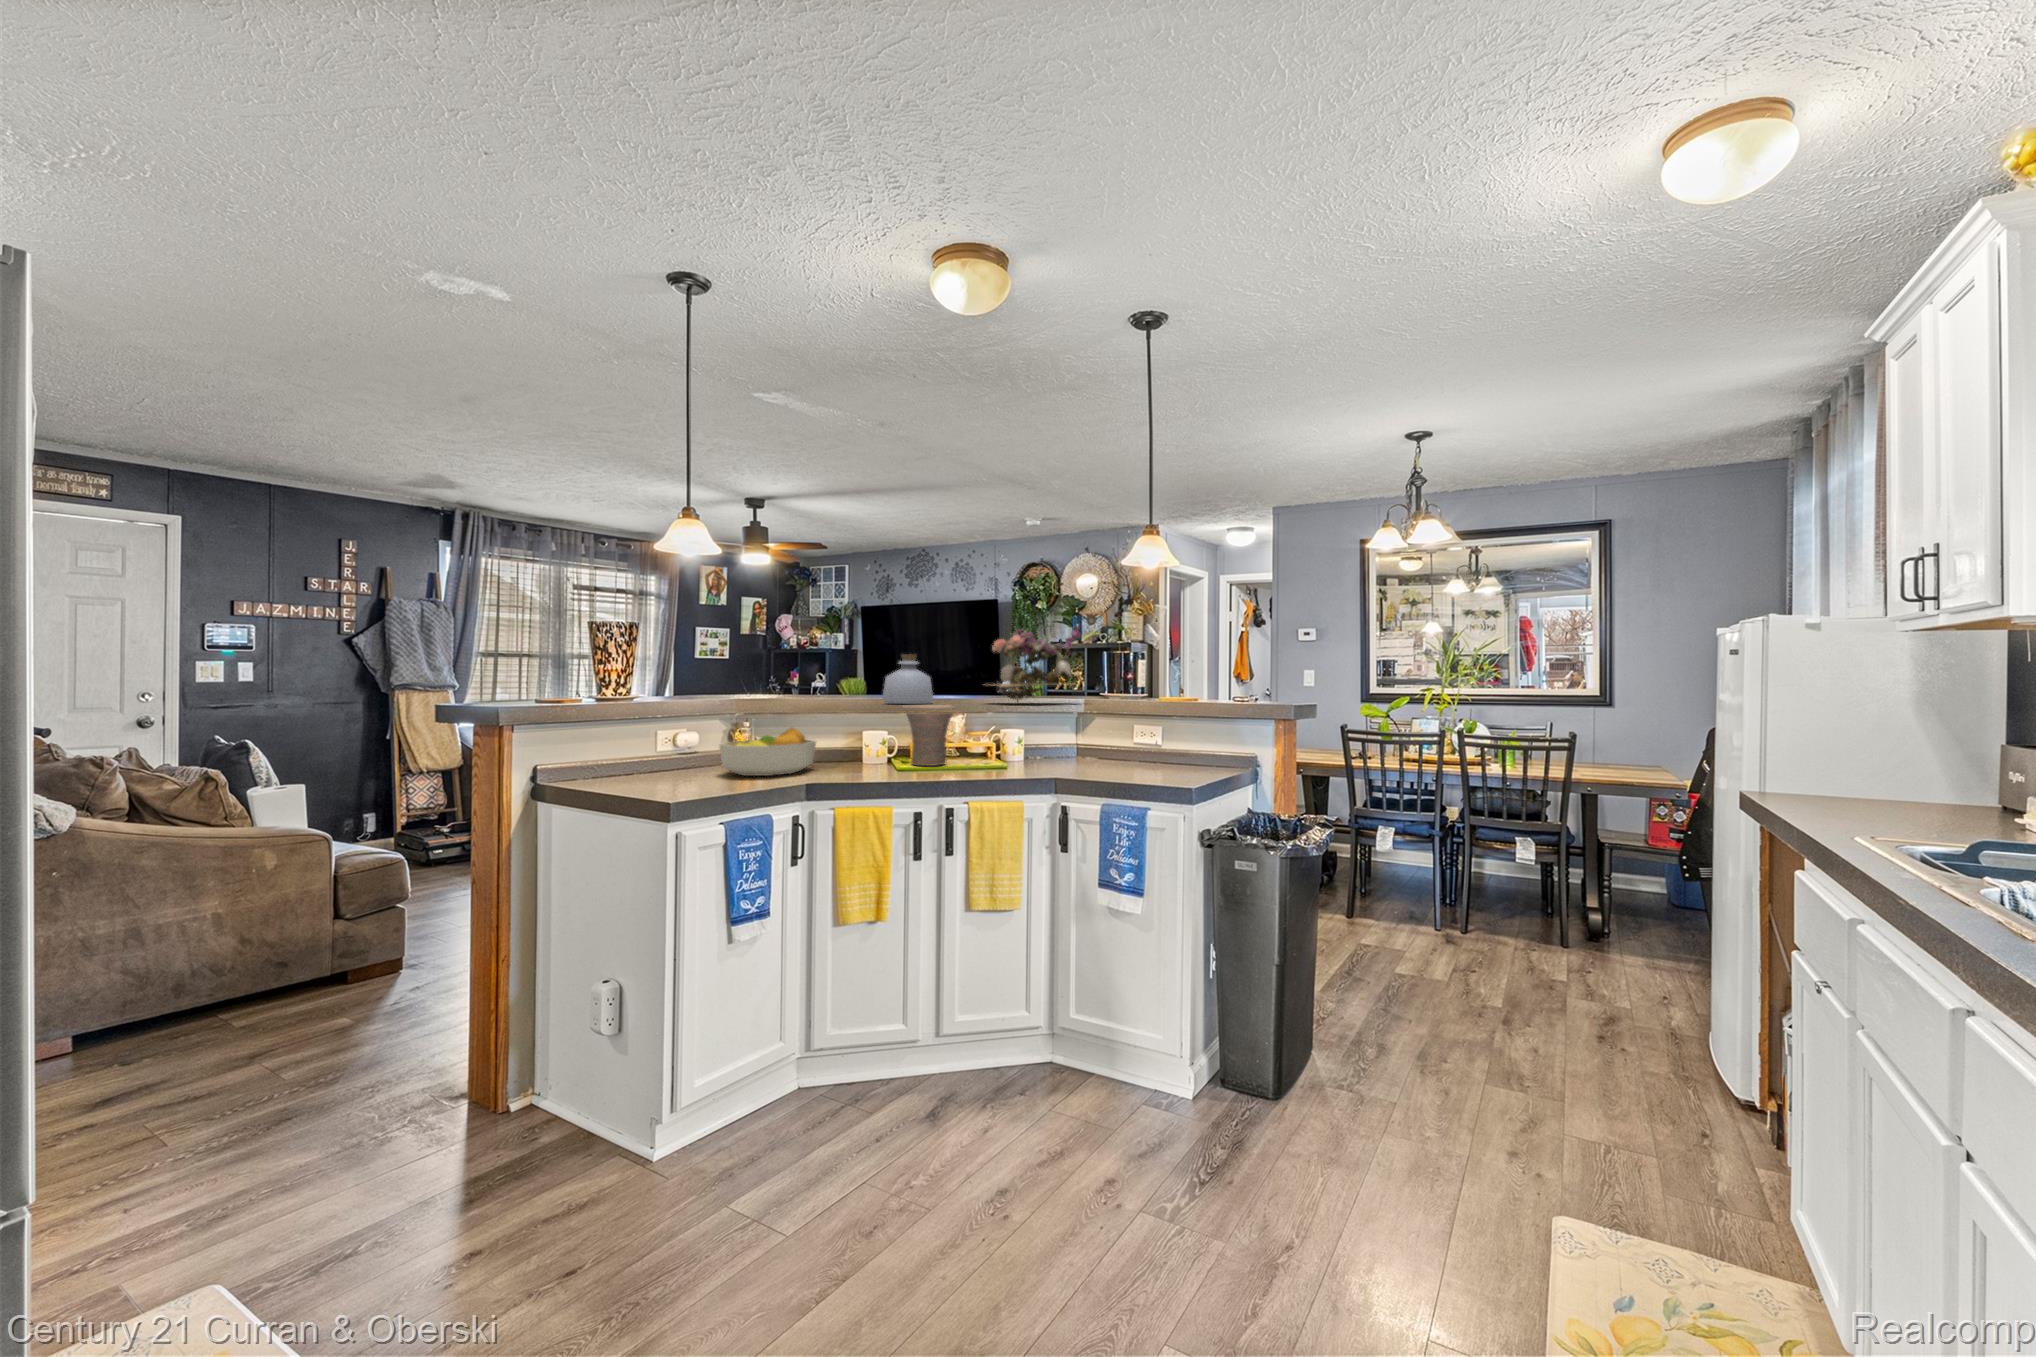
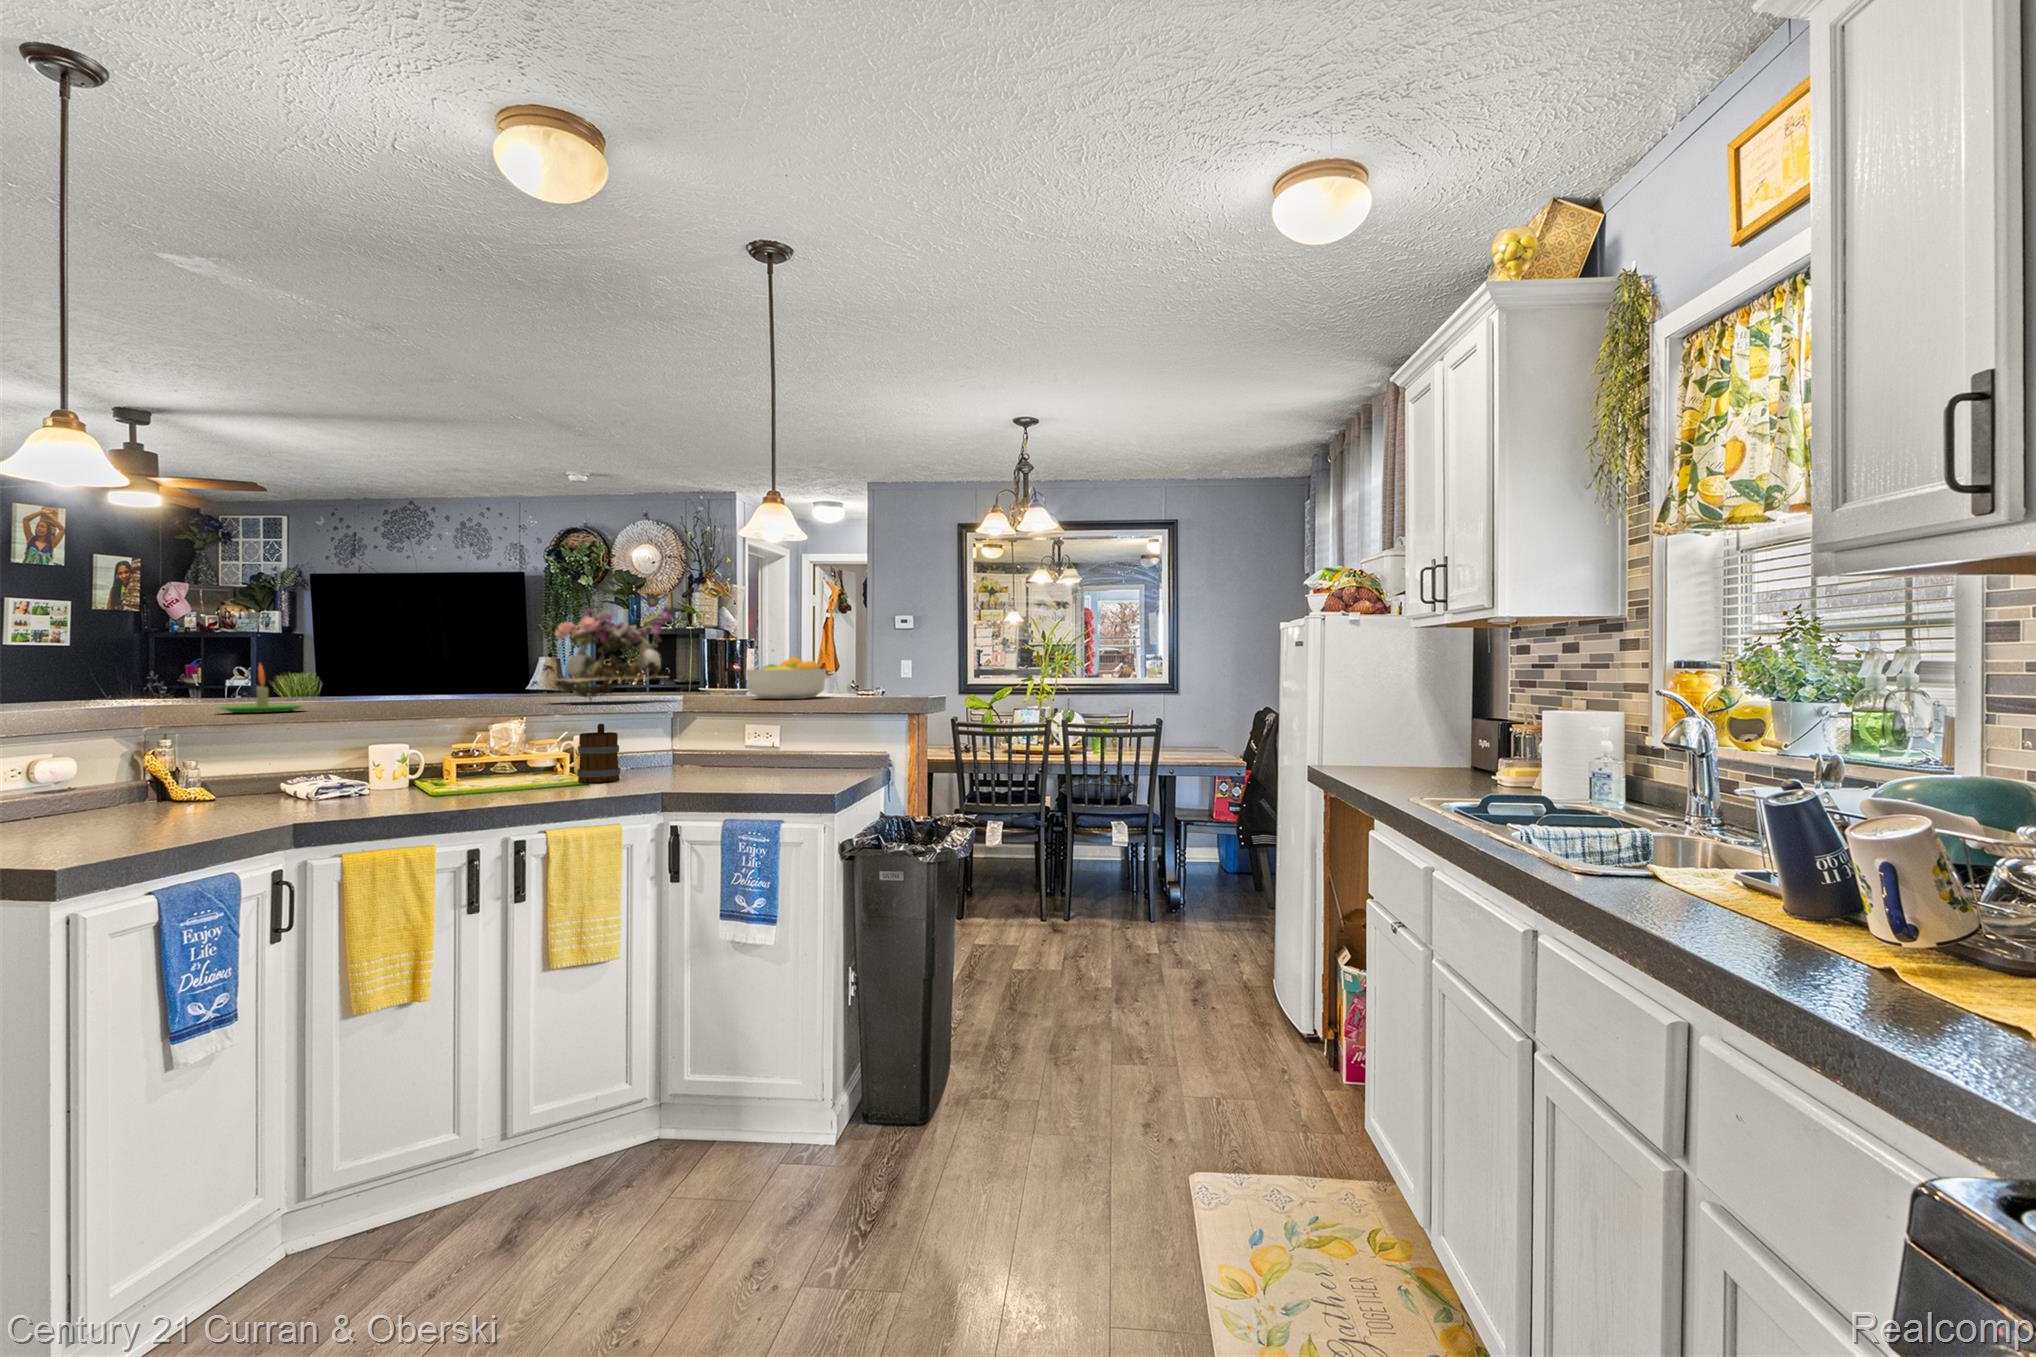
bottle: present [882,654,933,704] -> none [393,641,472,707]
candle: none [773,670,828,705] -> present [218,664,306,713]
vase: present [903,705,955,766] -> none [433,707,514,787]
mug: none [1000,721,1032,768] -> present [577,724,620,783]
fruit bowl: present [720,728,816,776] -> present [746,657,826,699]

